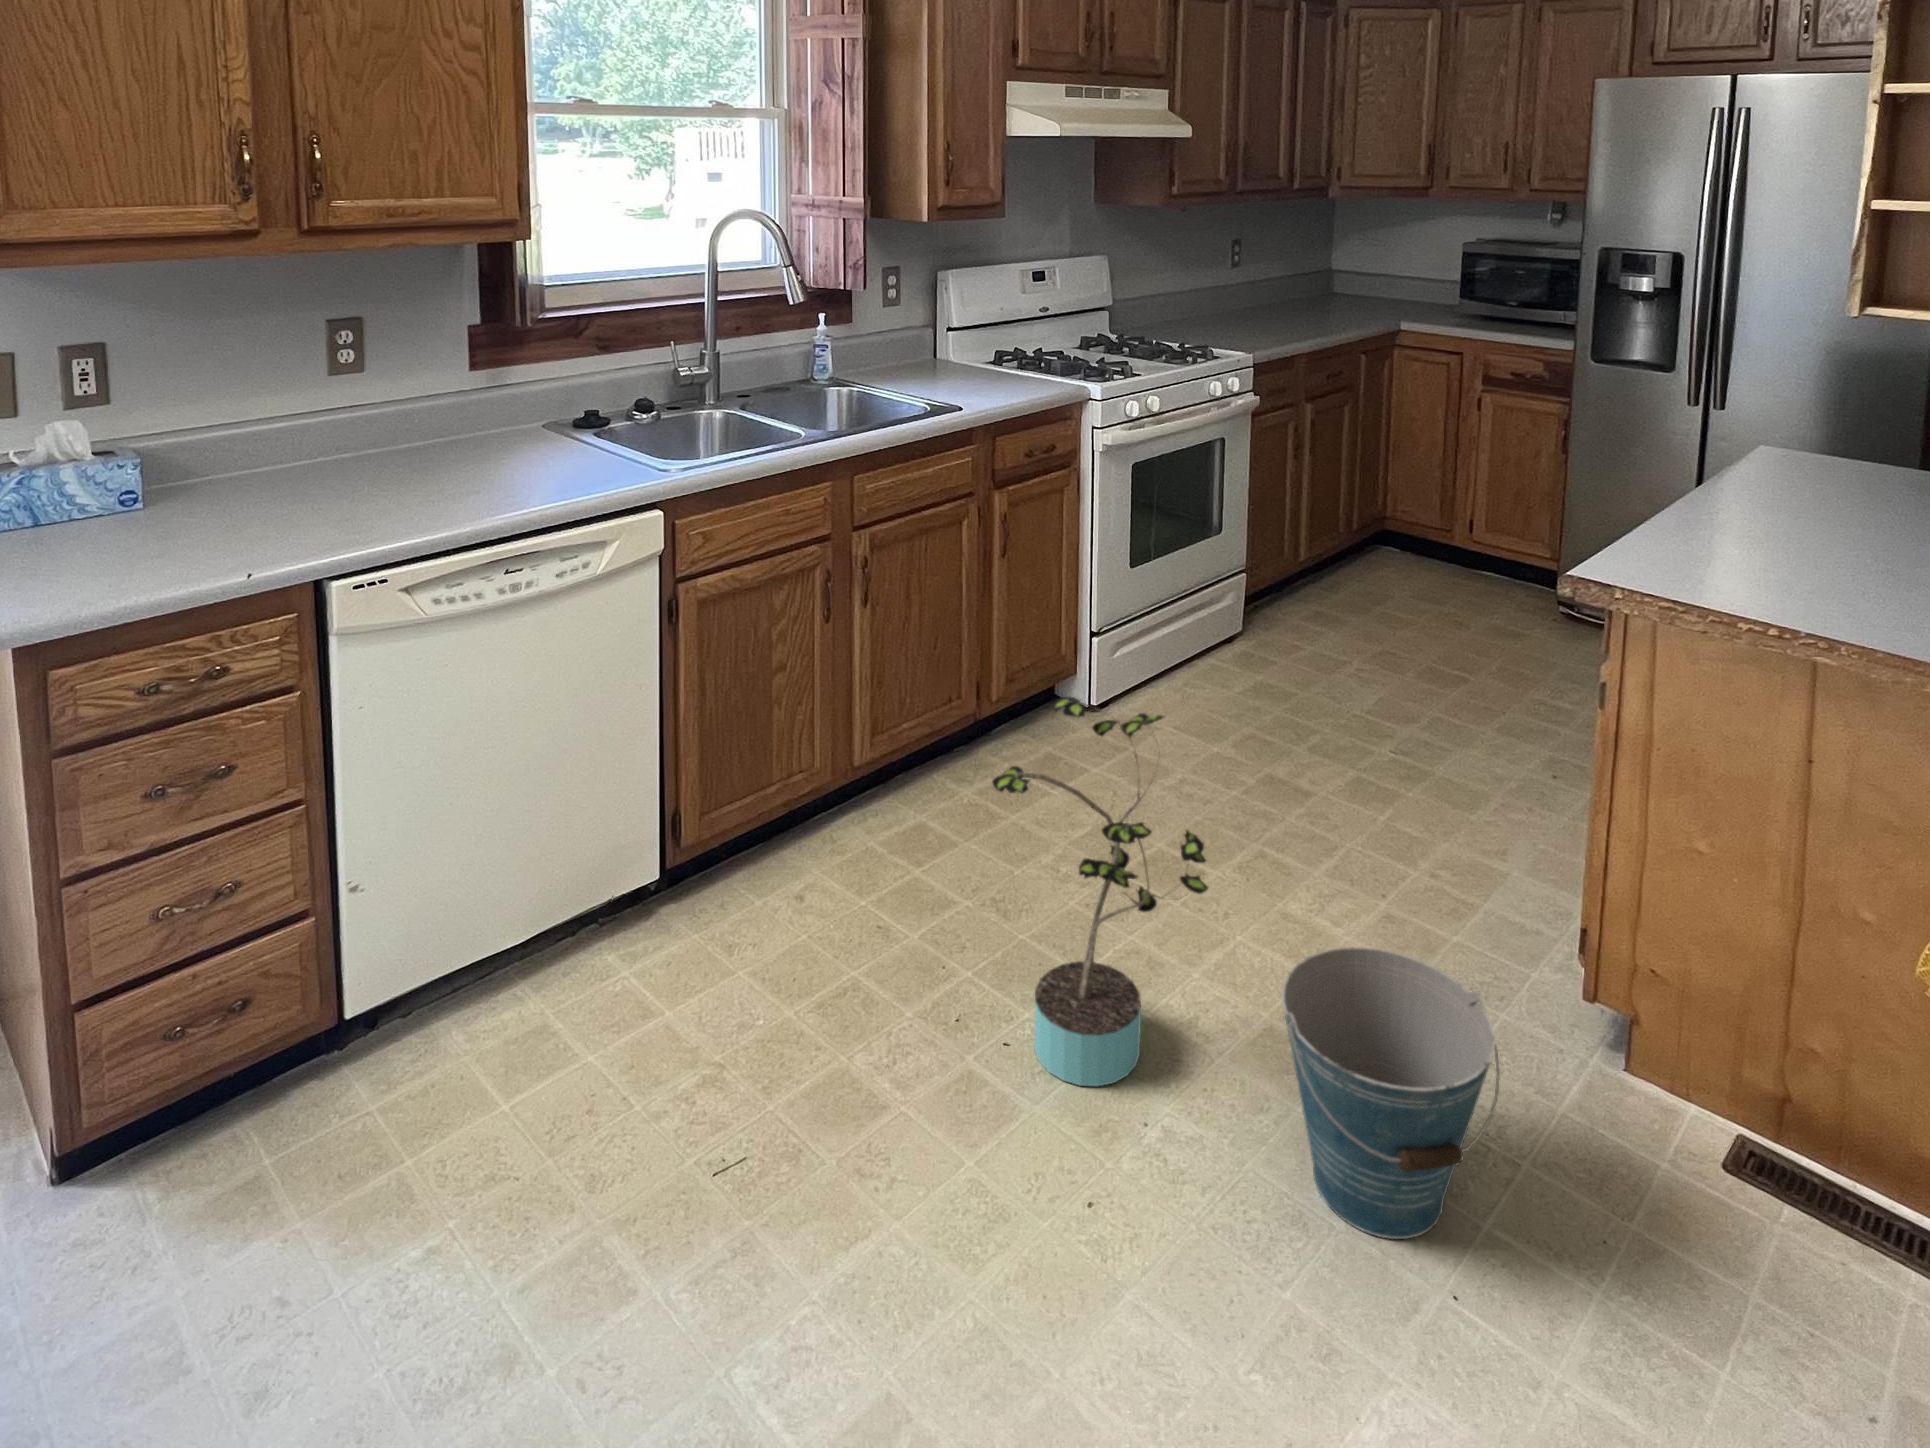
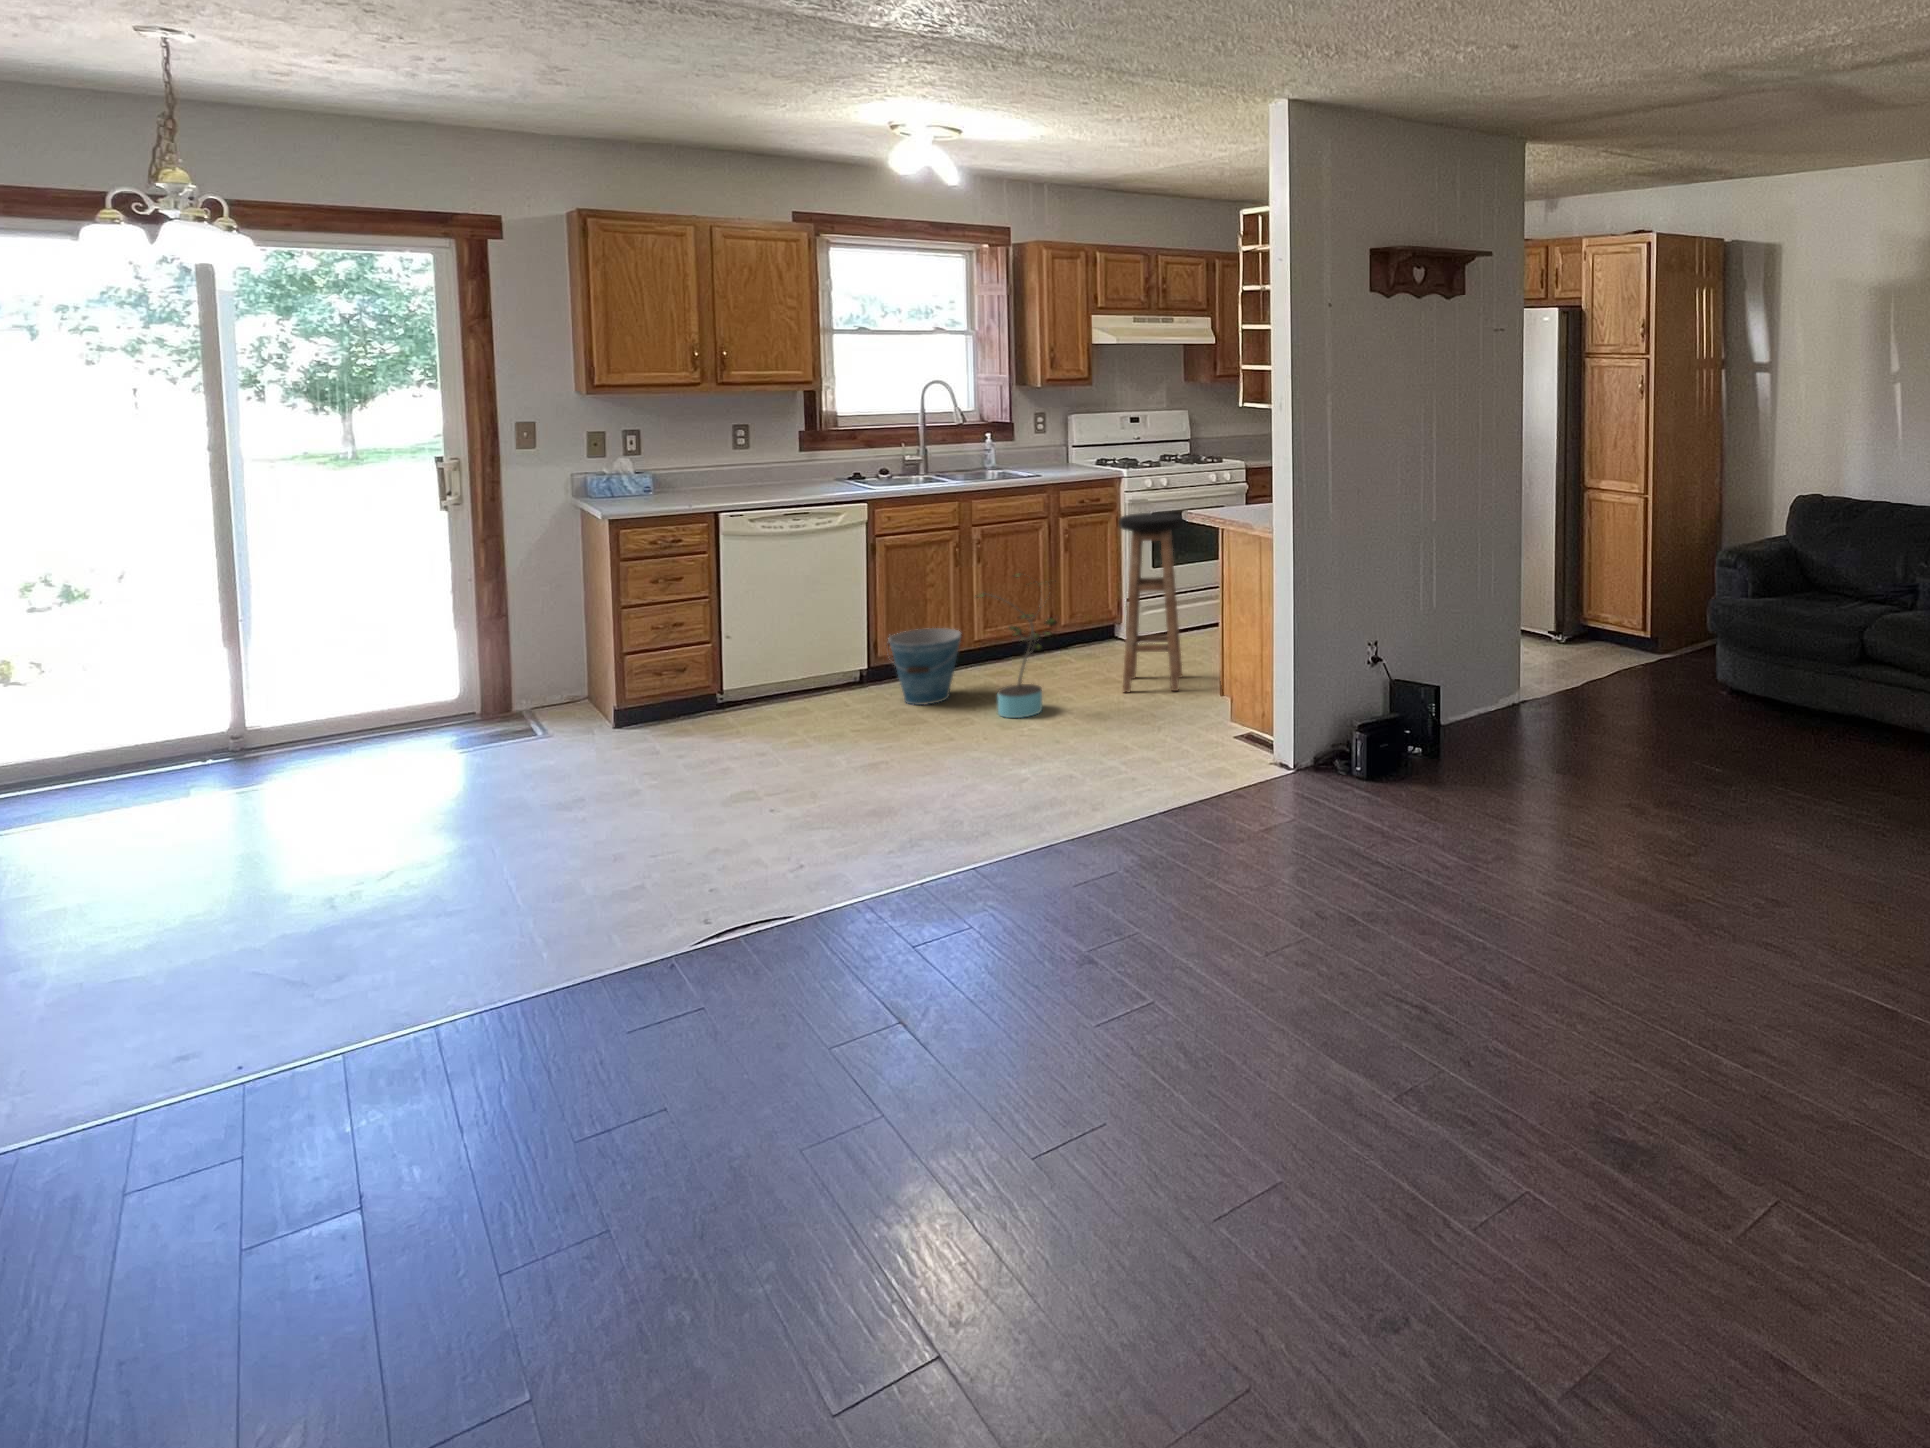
bar stool: none [1218,509,1388,939] -> present [1119,513,1184,692]
bucket: present [1282,947,1500,1239] -> present [888,628,962,705]

